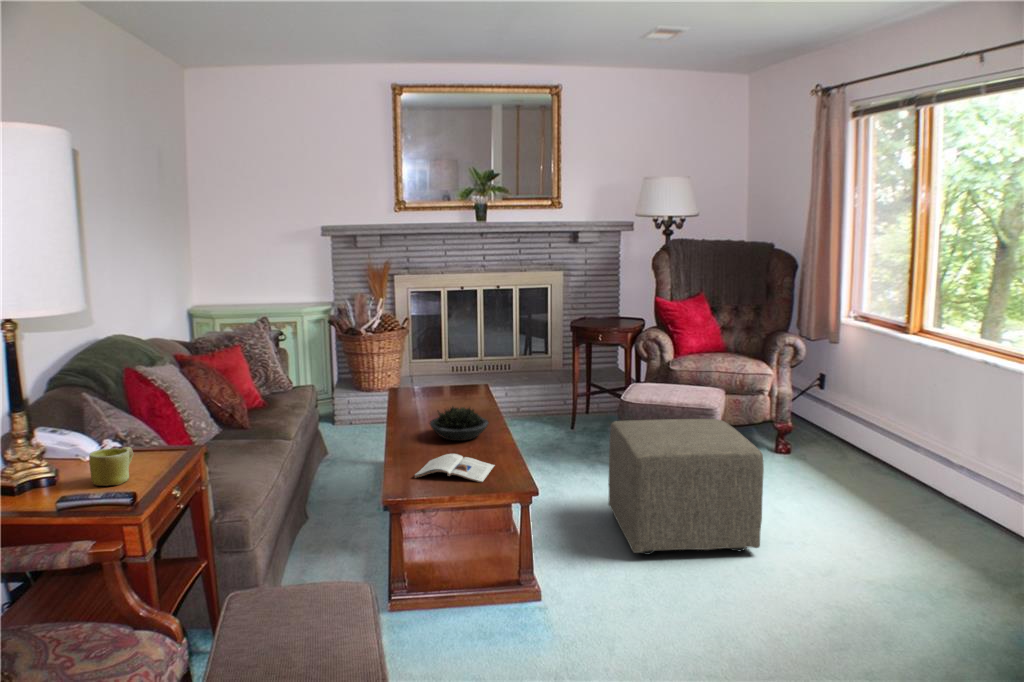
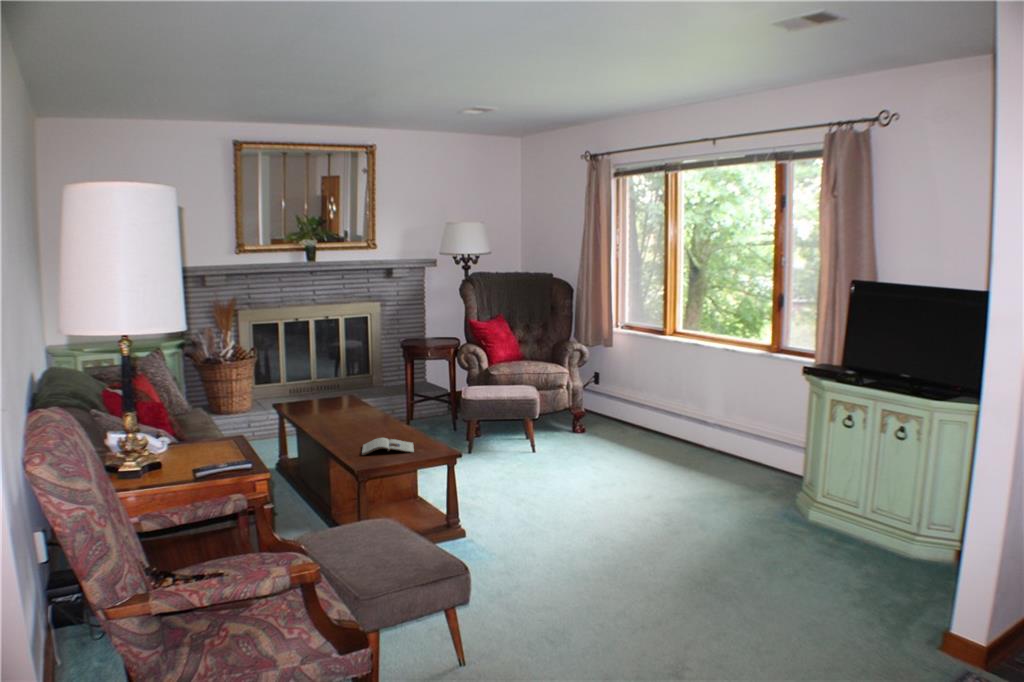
succulent plant: present [430,406,488,441] -> none [344,407,390,433]
ottoman: present [608,419,764,555] -> none [473,403,588,499]
mug: present [89,447,133,486] -> none [191,434,218,461]

